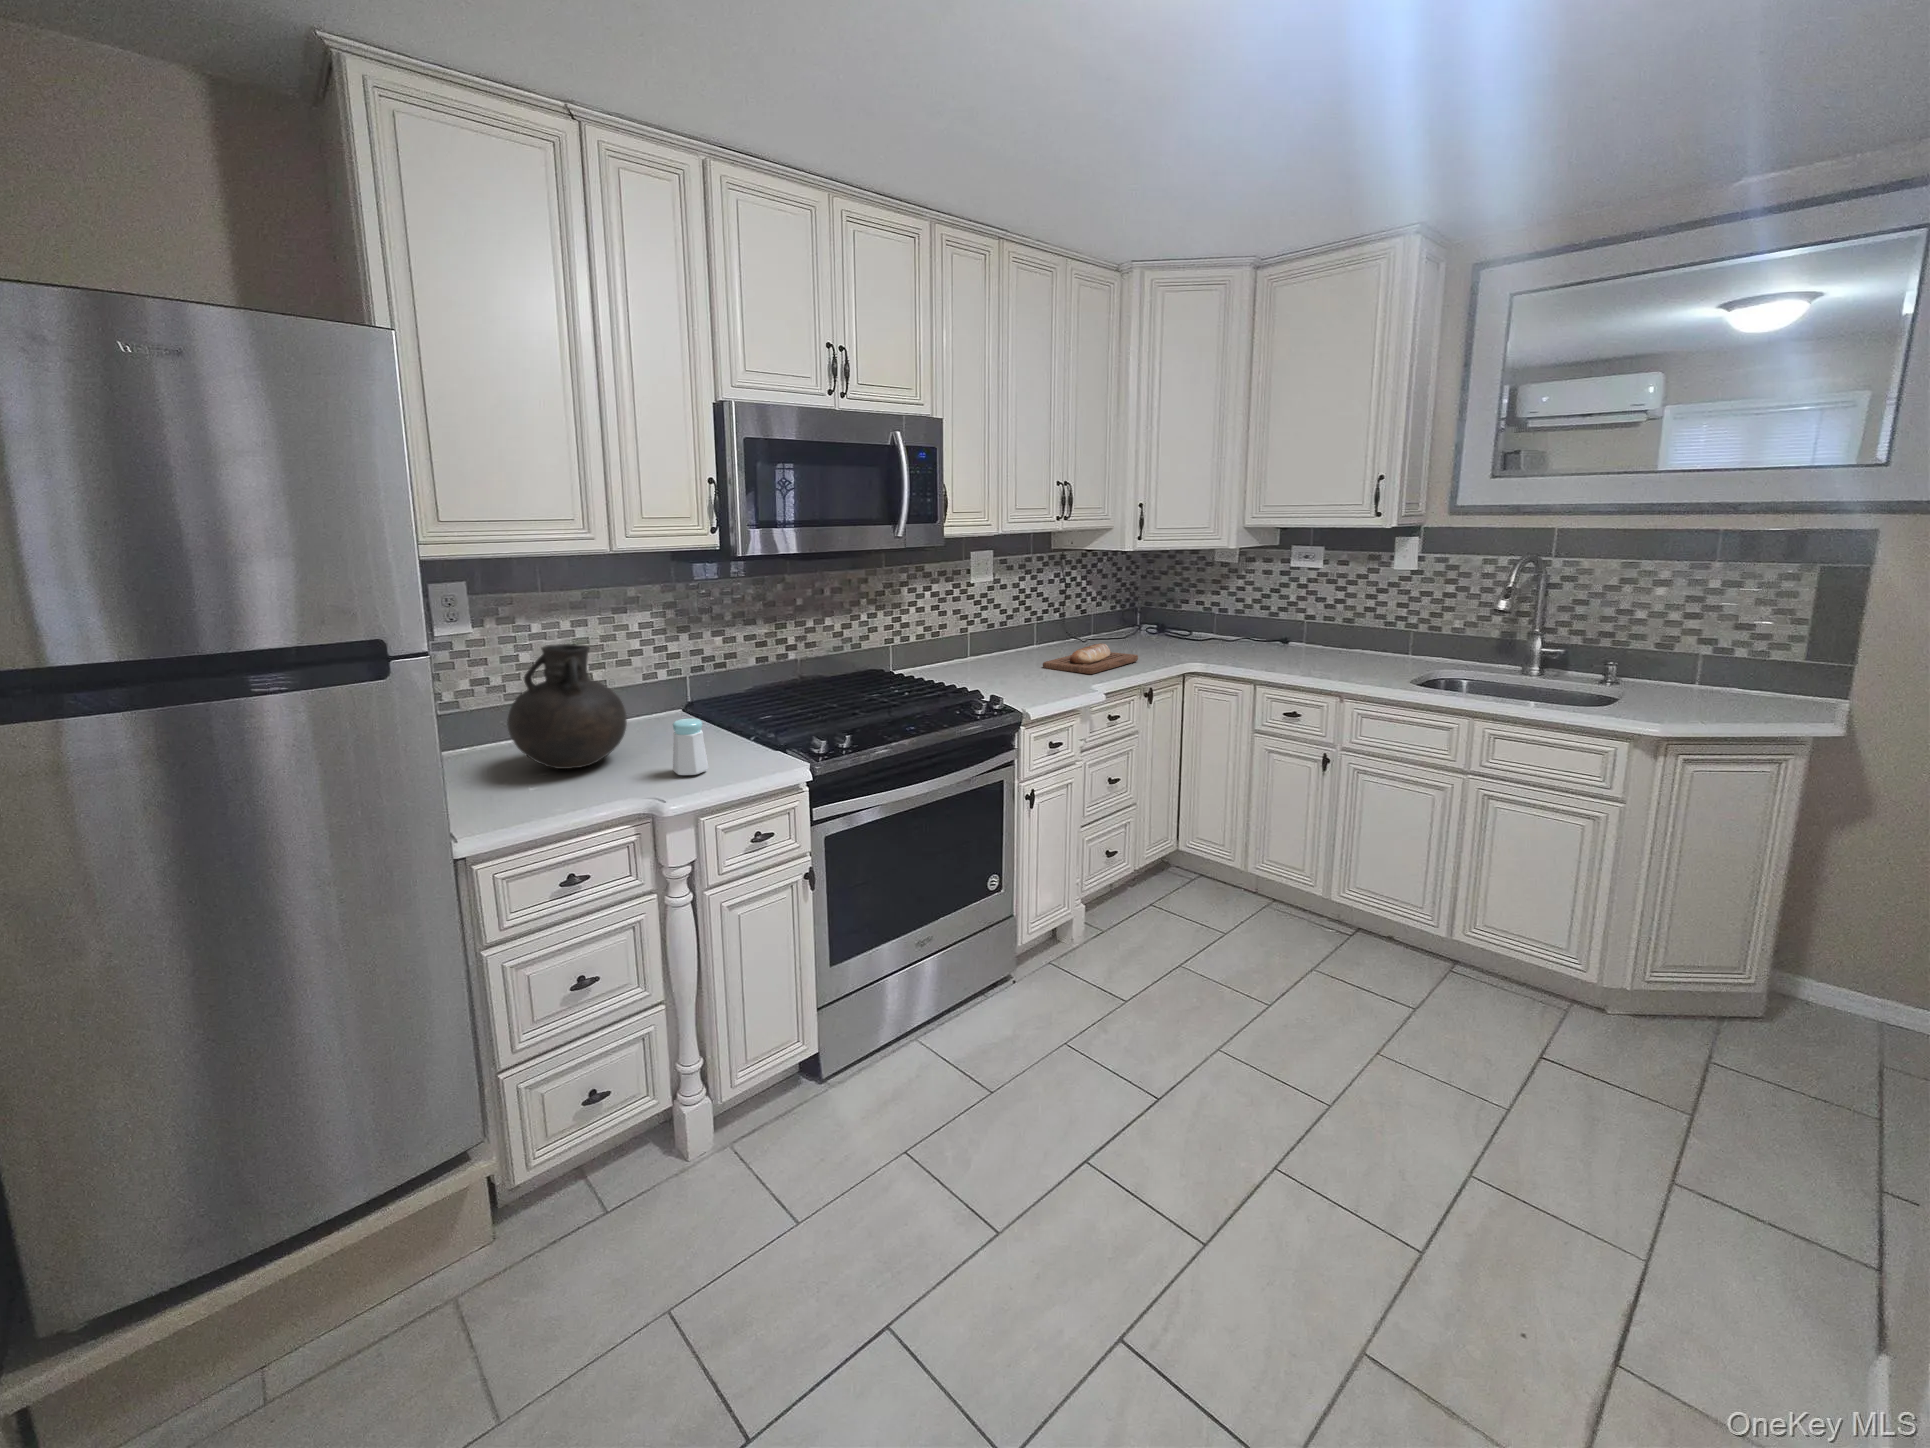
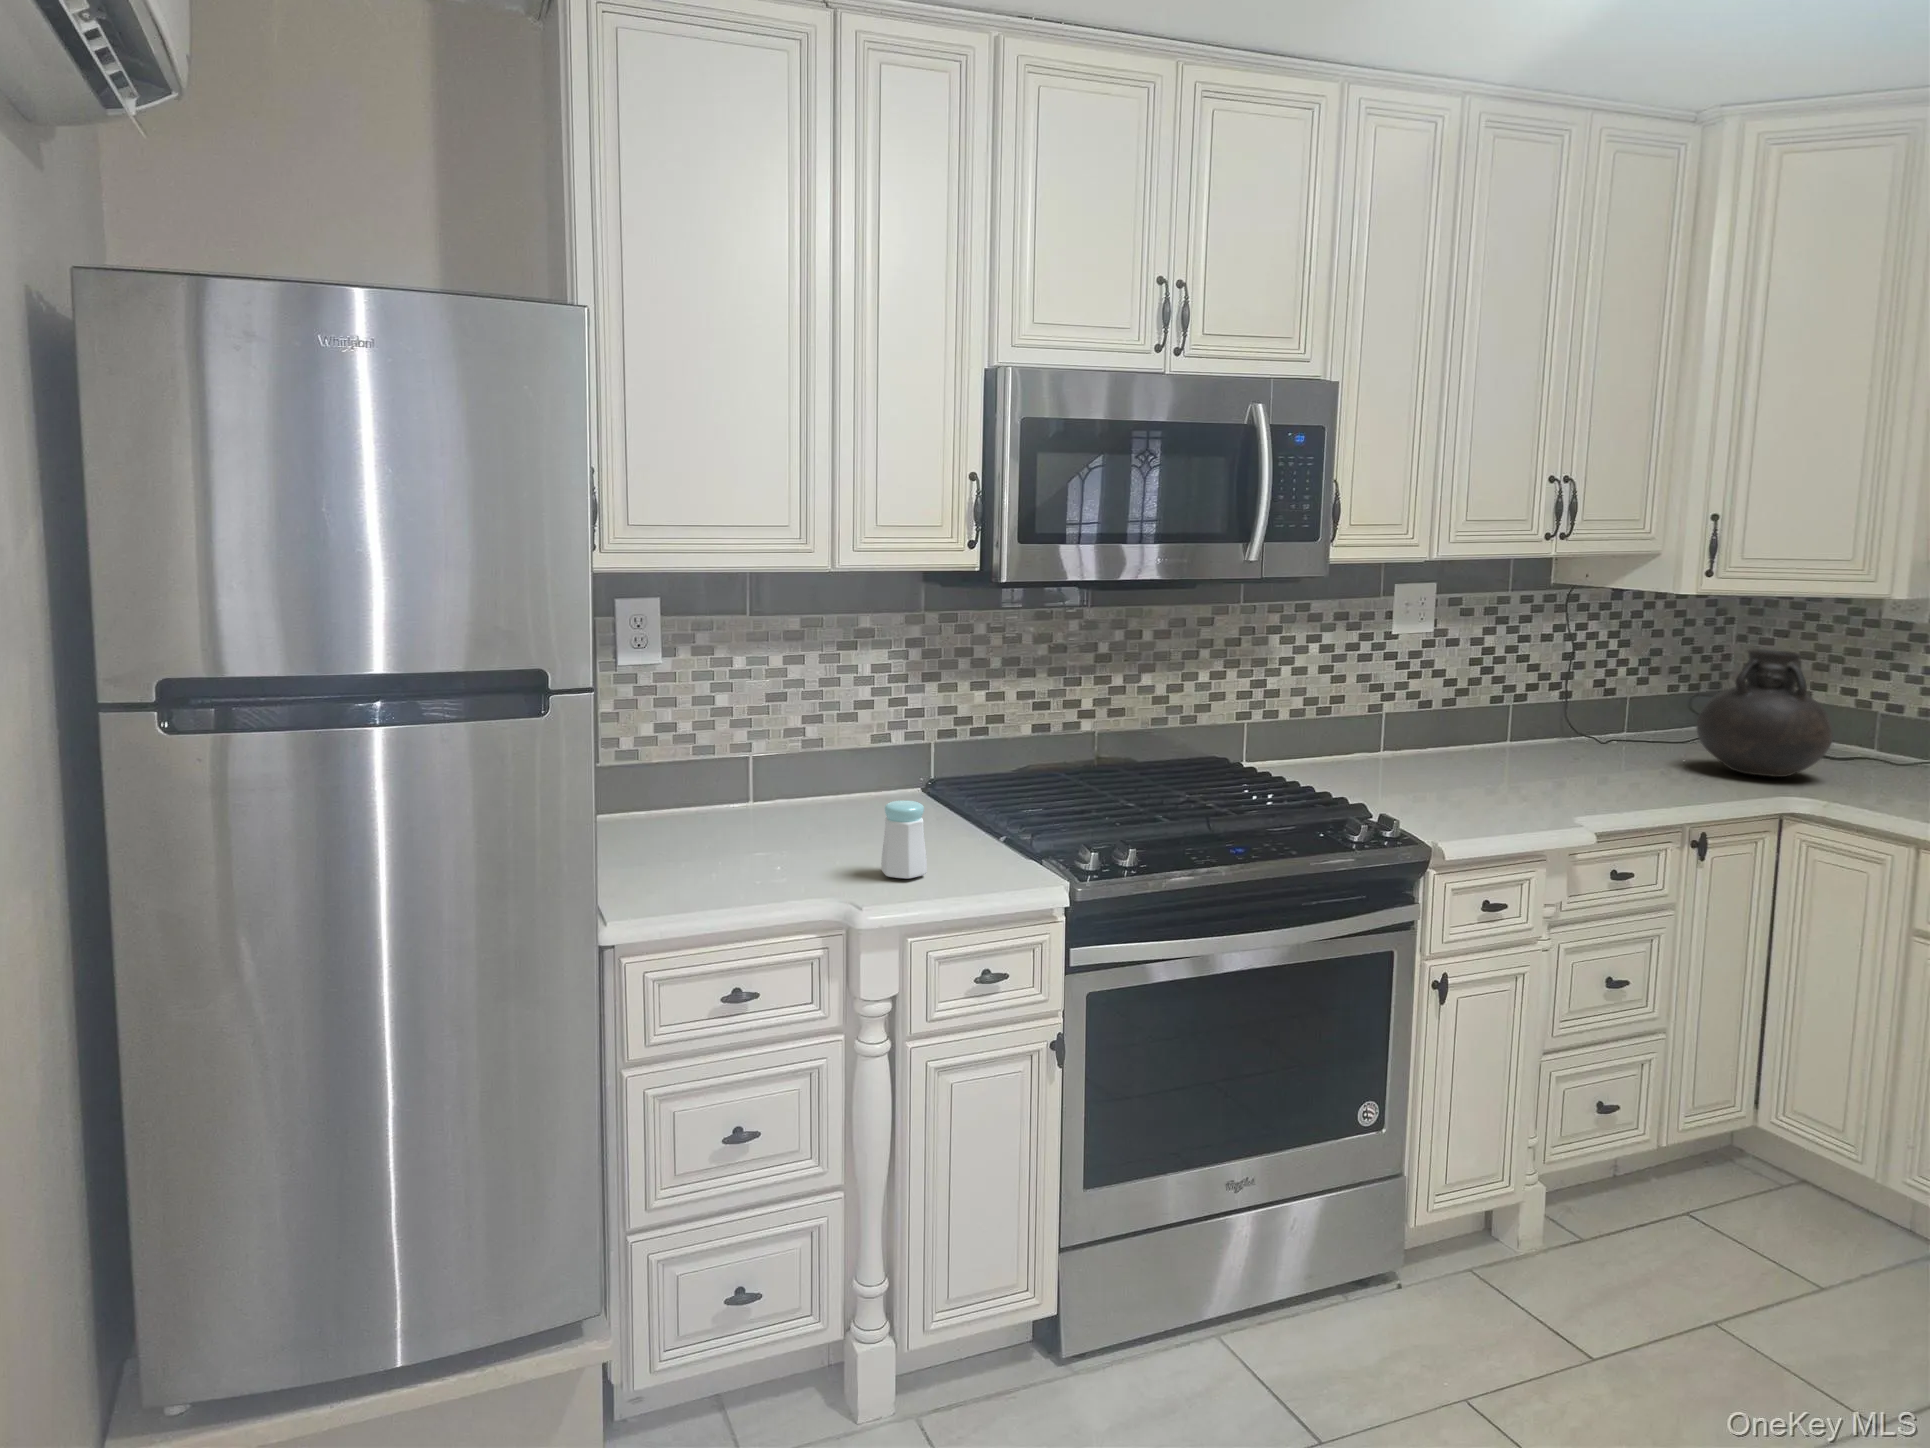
vase: present [507,644,627,769] -> present [1696,649,1833,777]
bread loaf: present [1043,644,1138,674] -> none [1503,747,1688,797]

